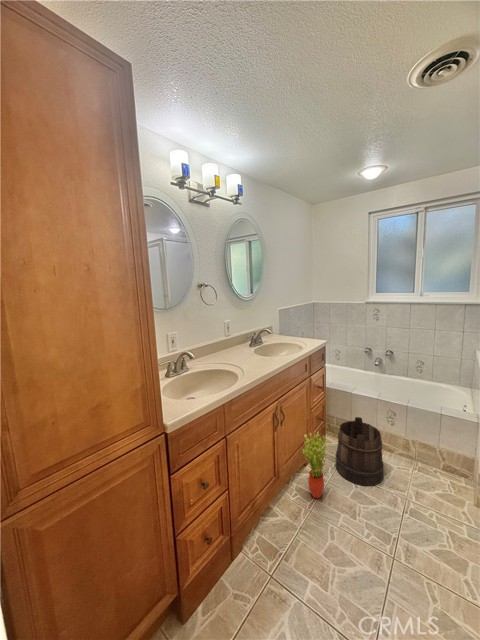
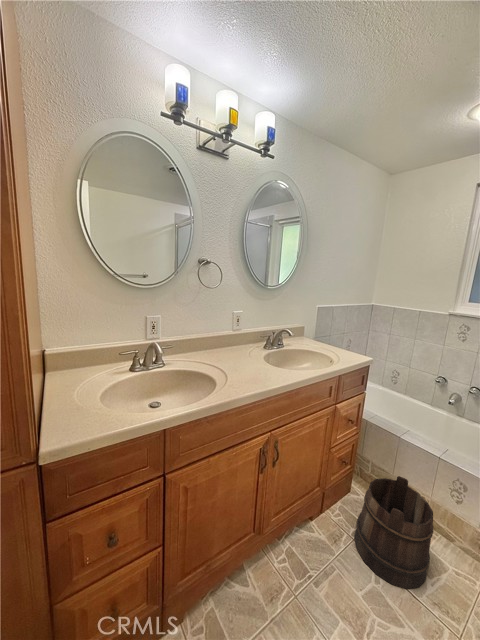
potted plant: present [302,433,331,498] -> none [298,485,346,579]

